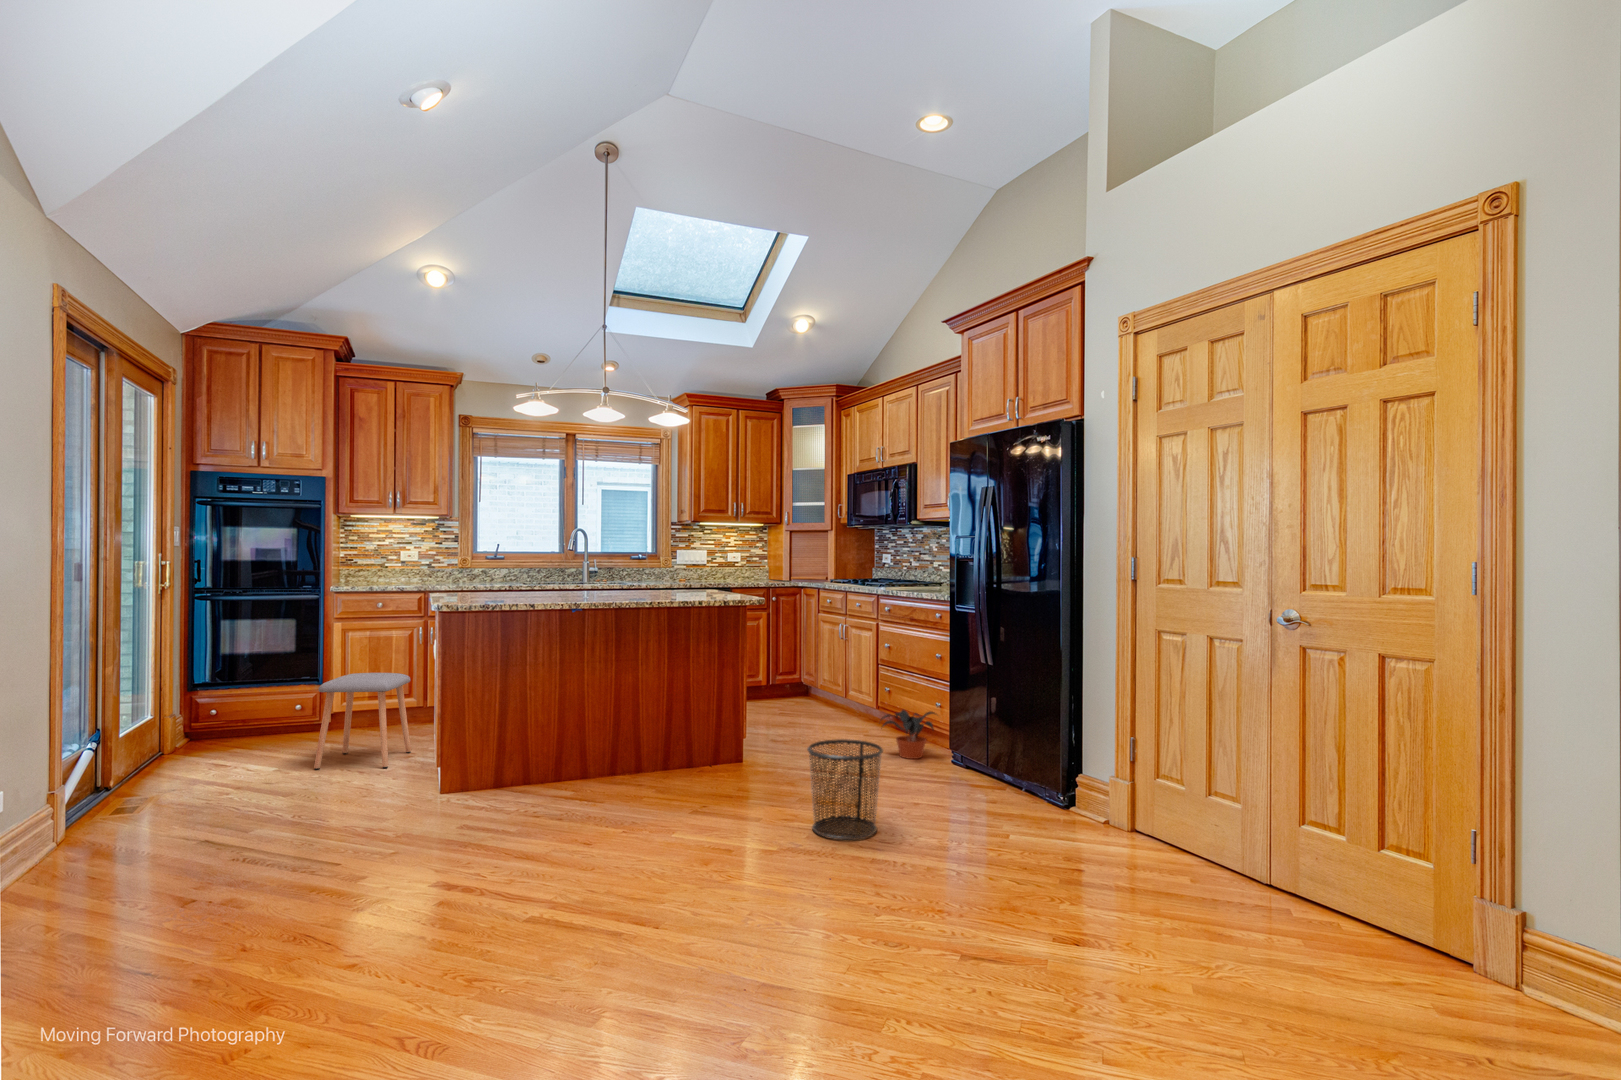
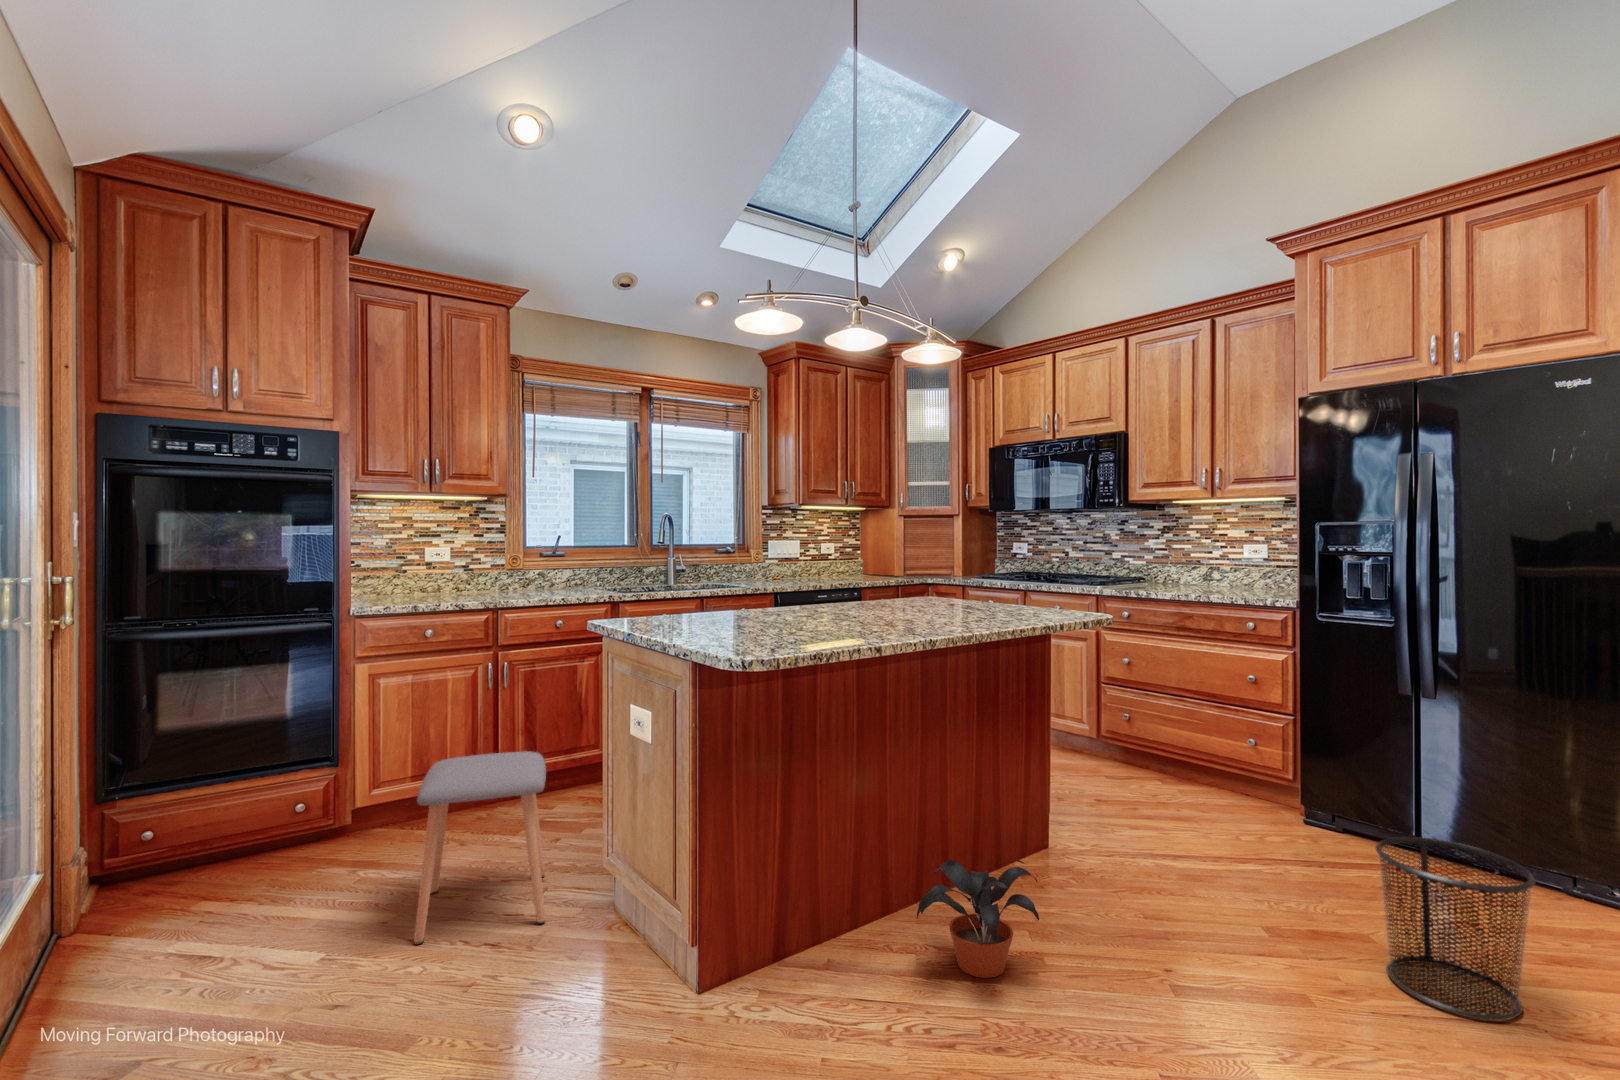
potted plant: present [881,710,935,759] -> present [917,860,1039,978]

